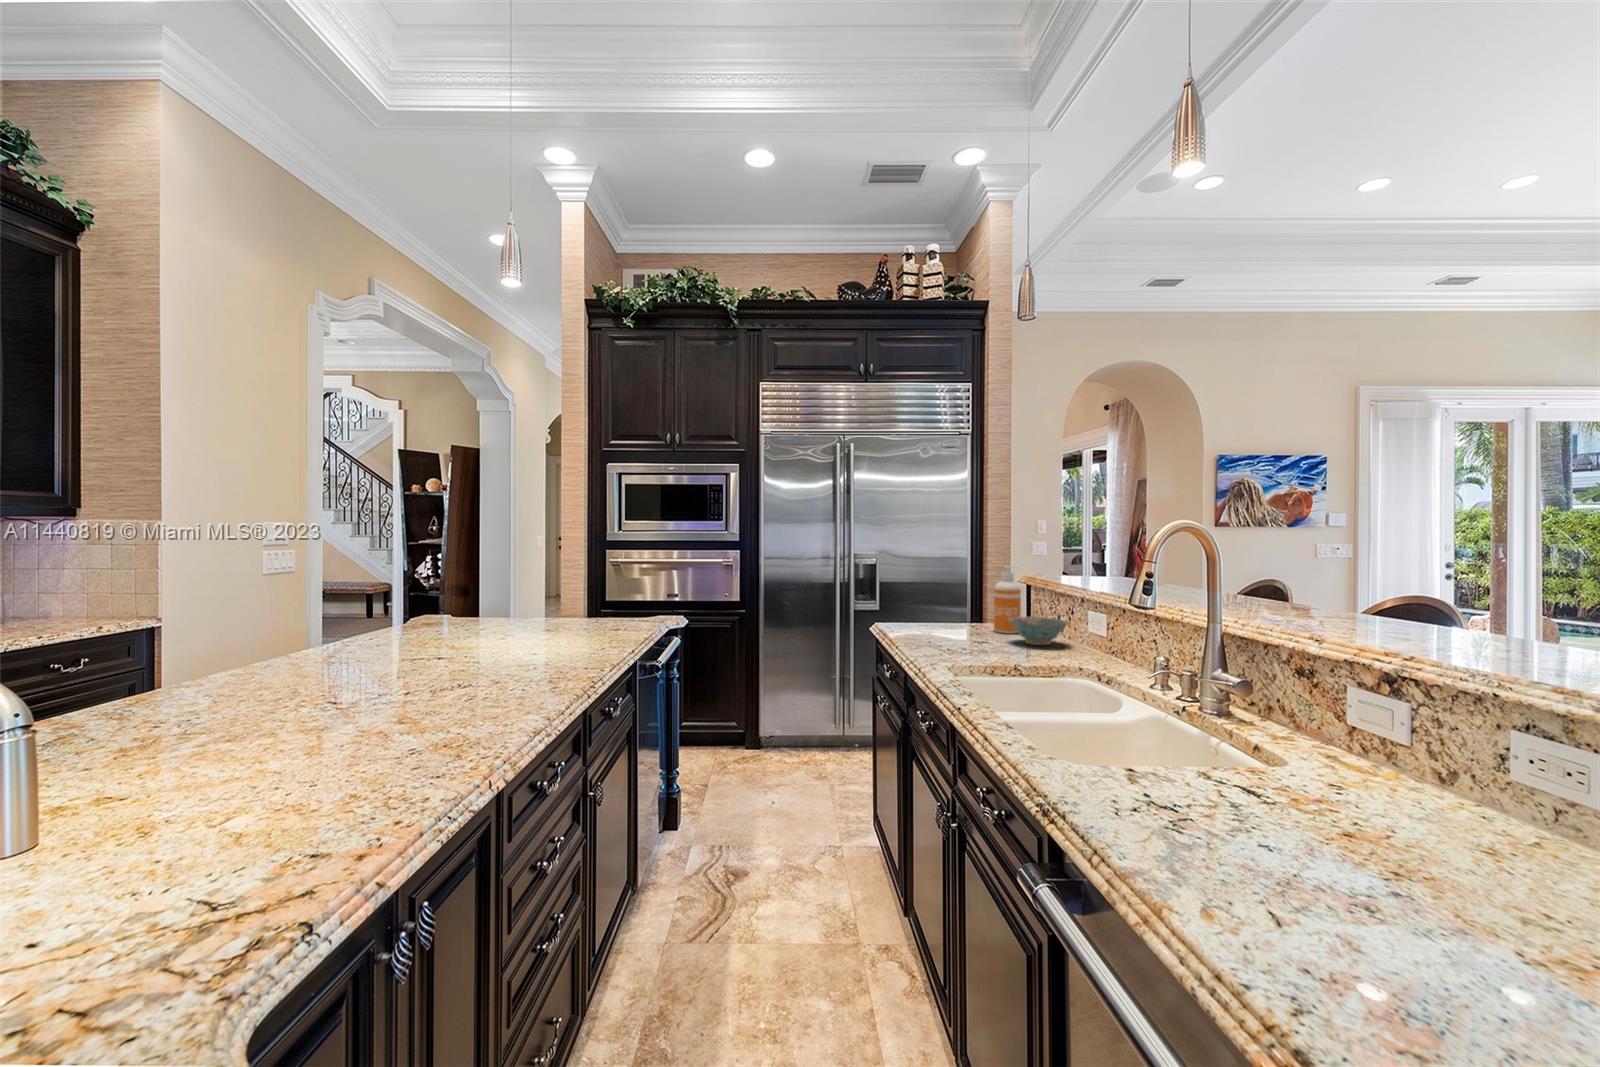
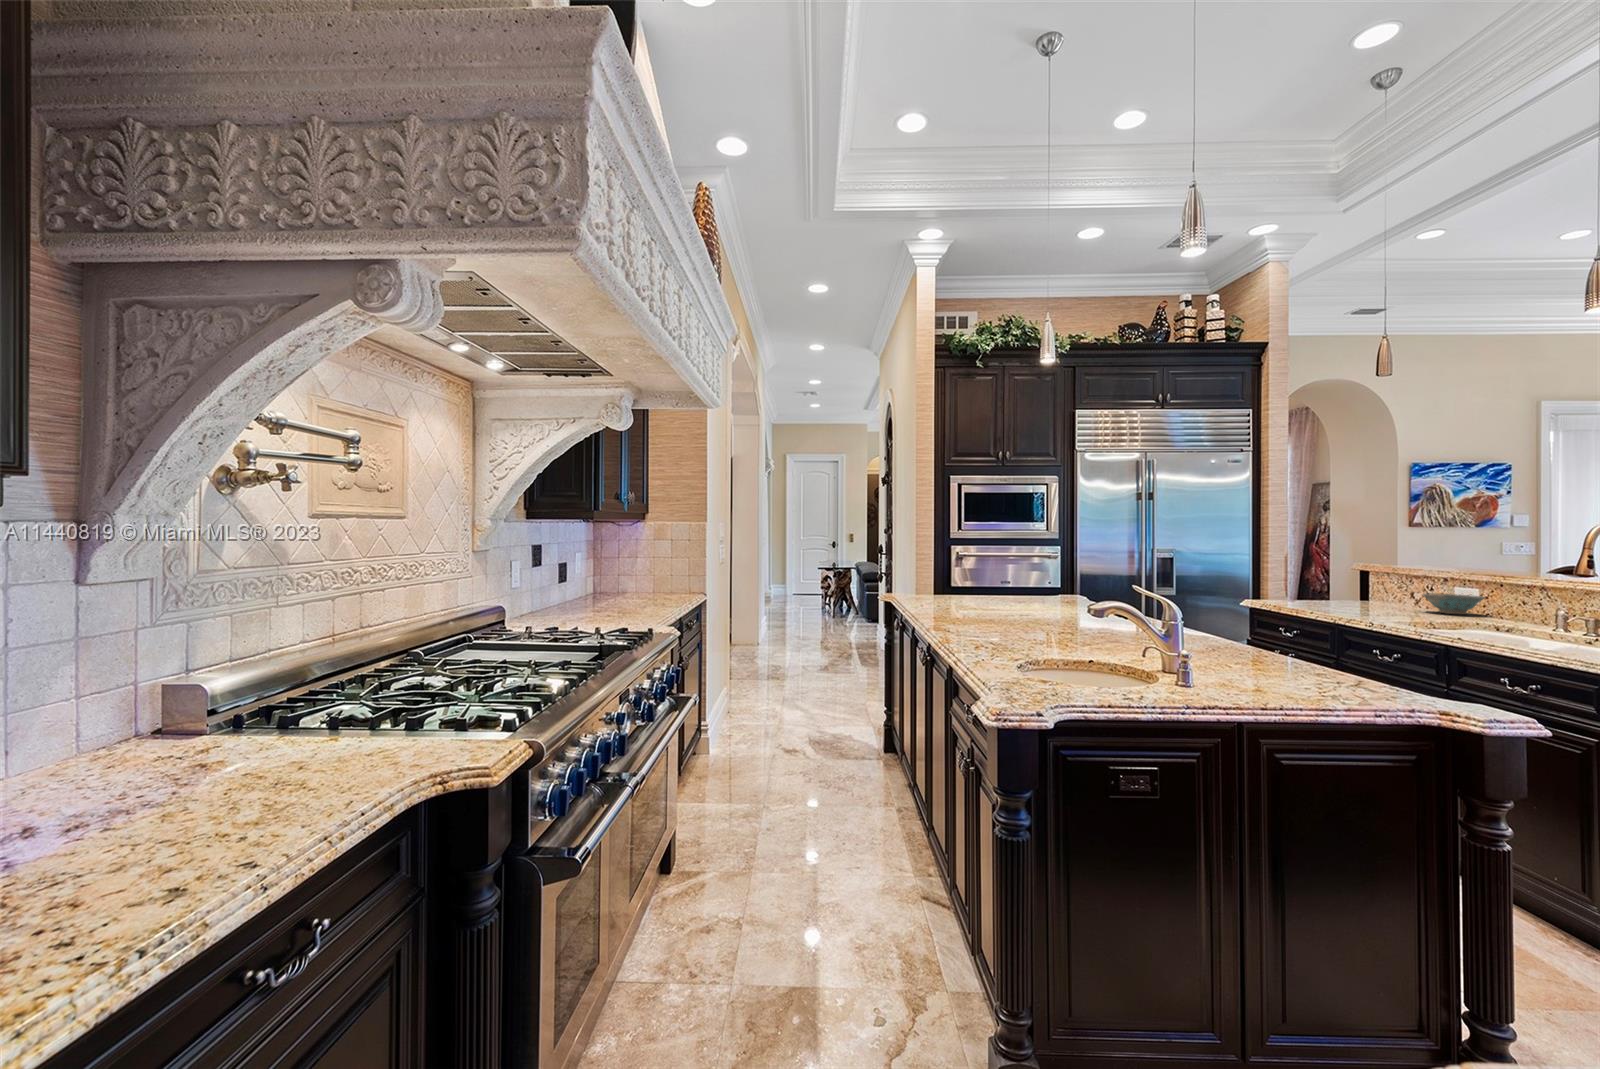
soap dispenser: present [994,566,1021,633] -> none [1379,555,1408,608]

